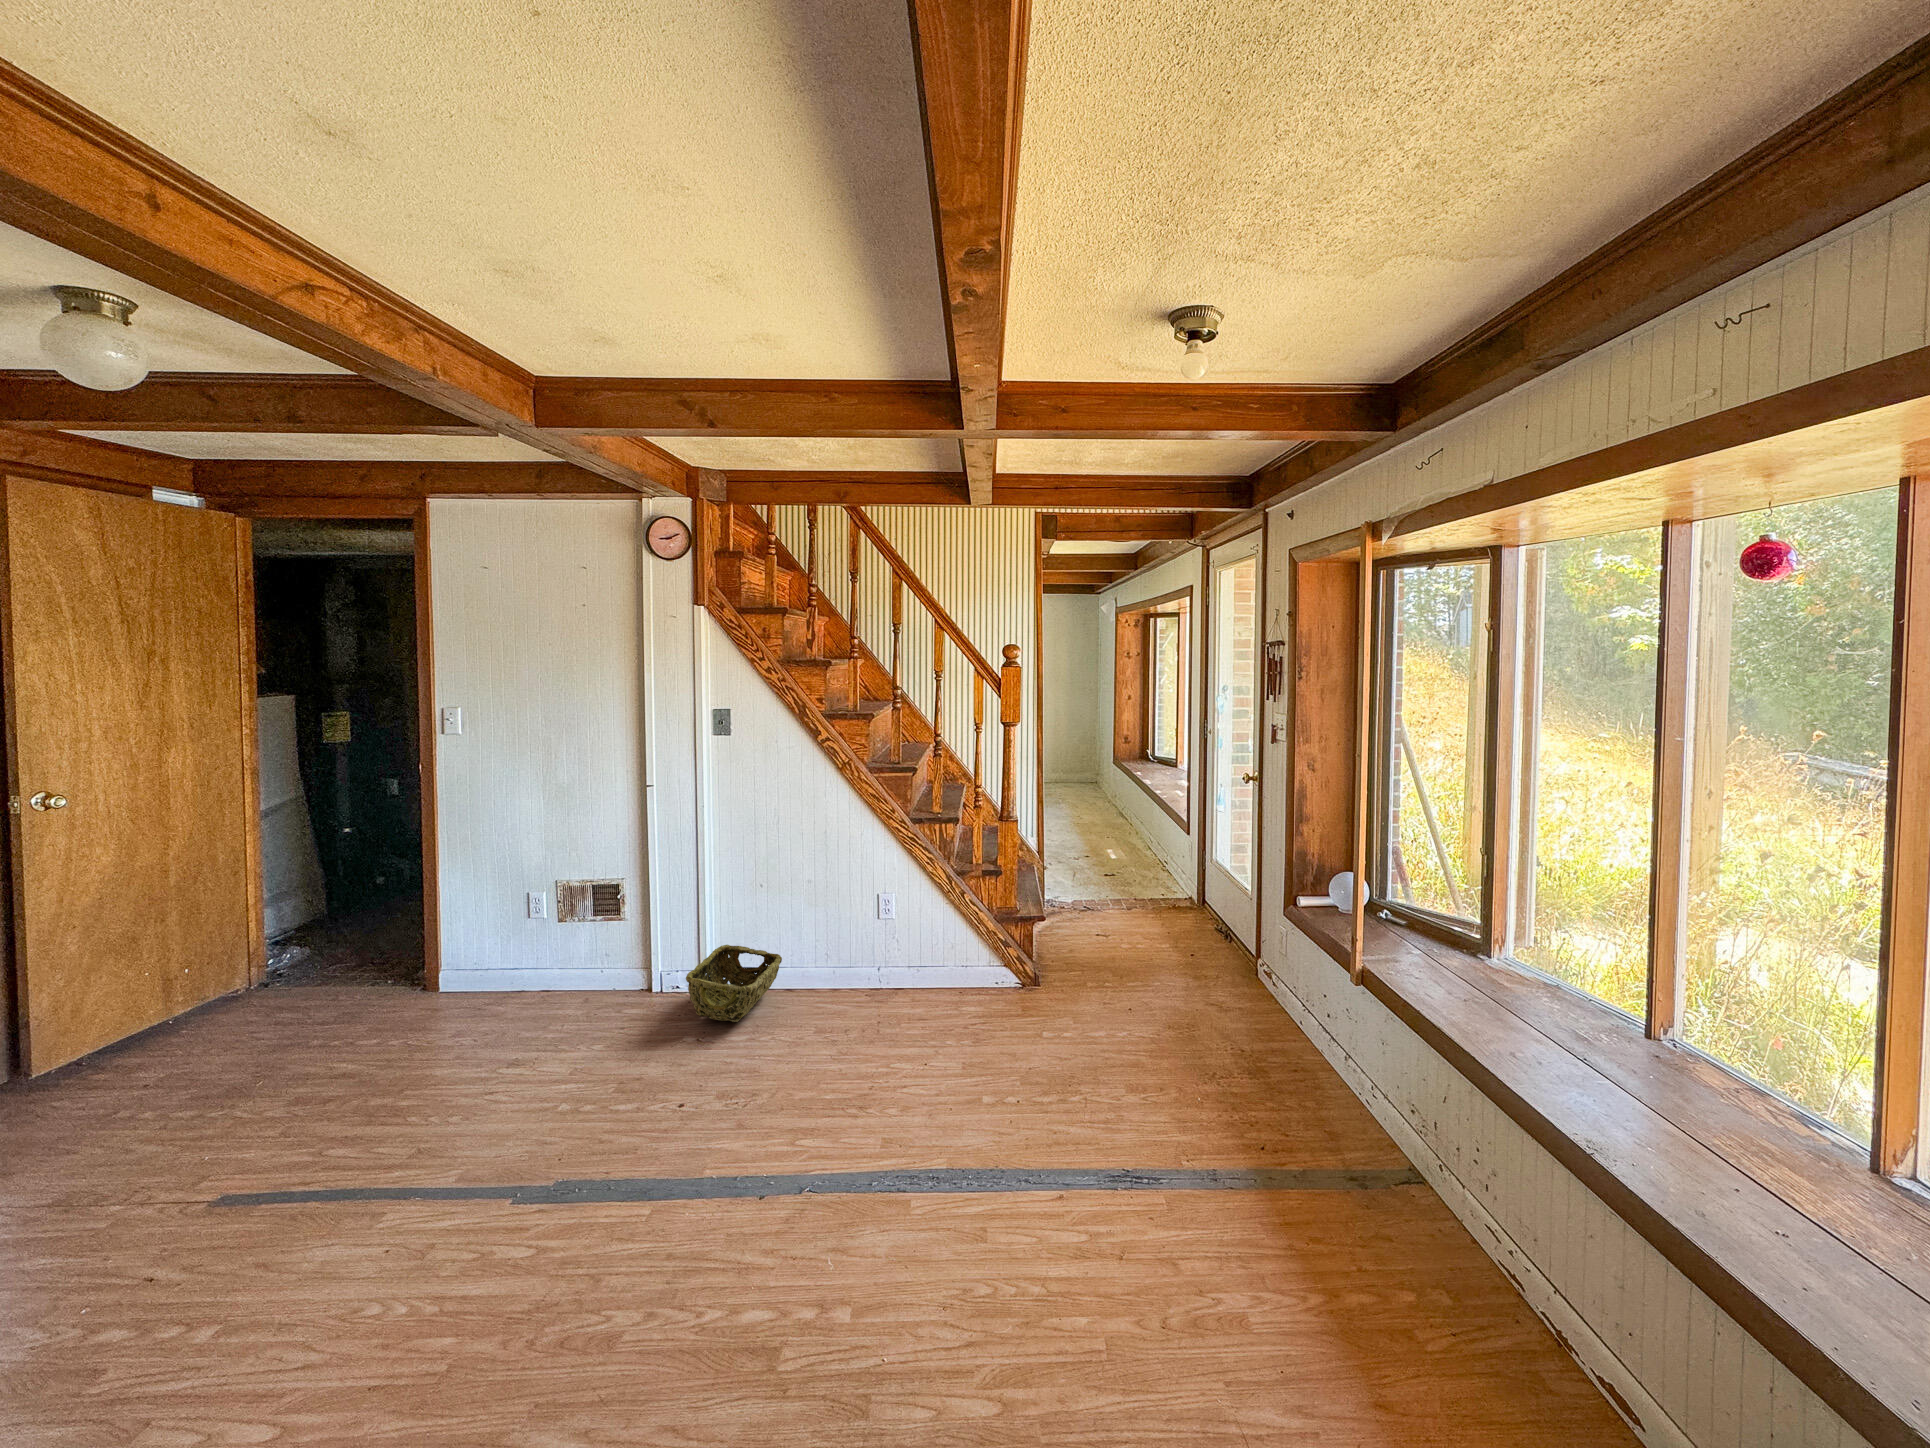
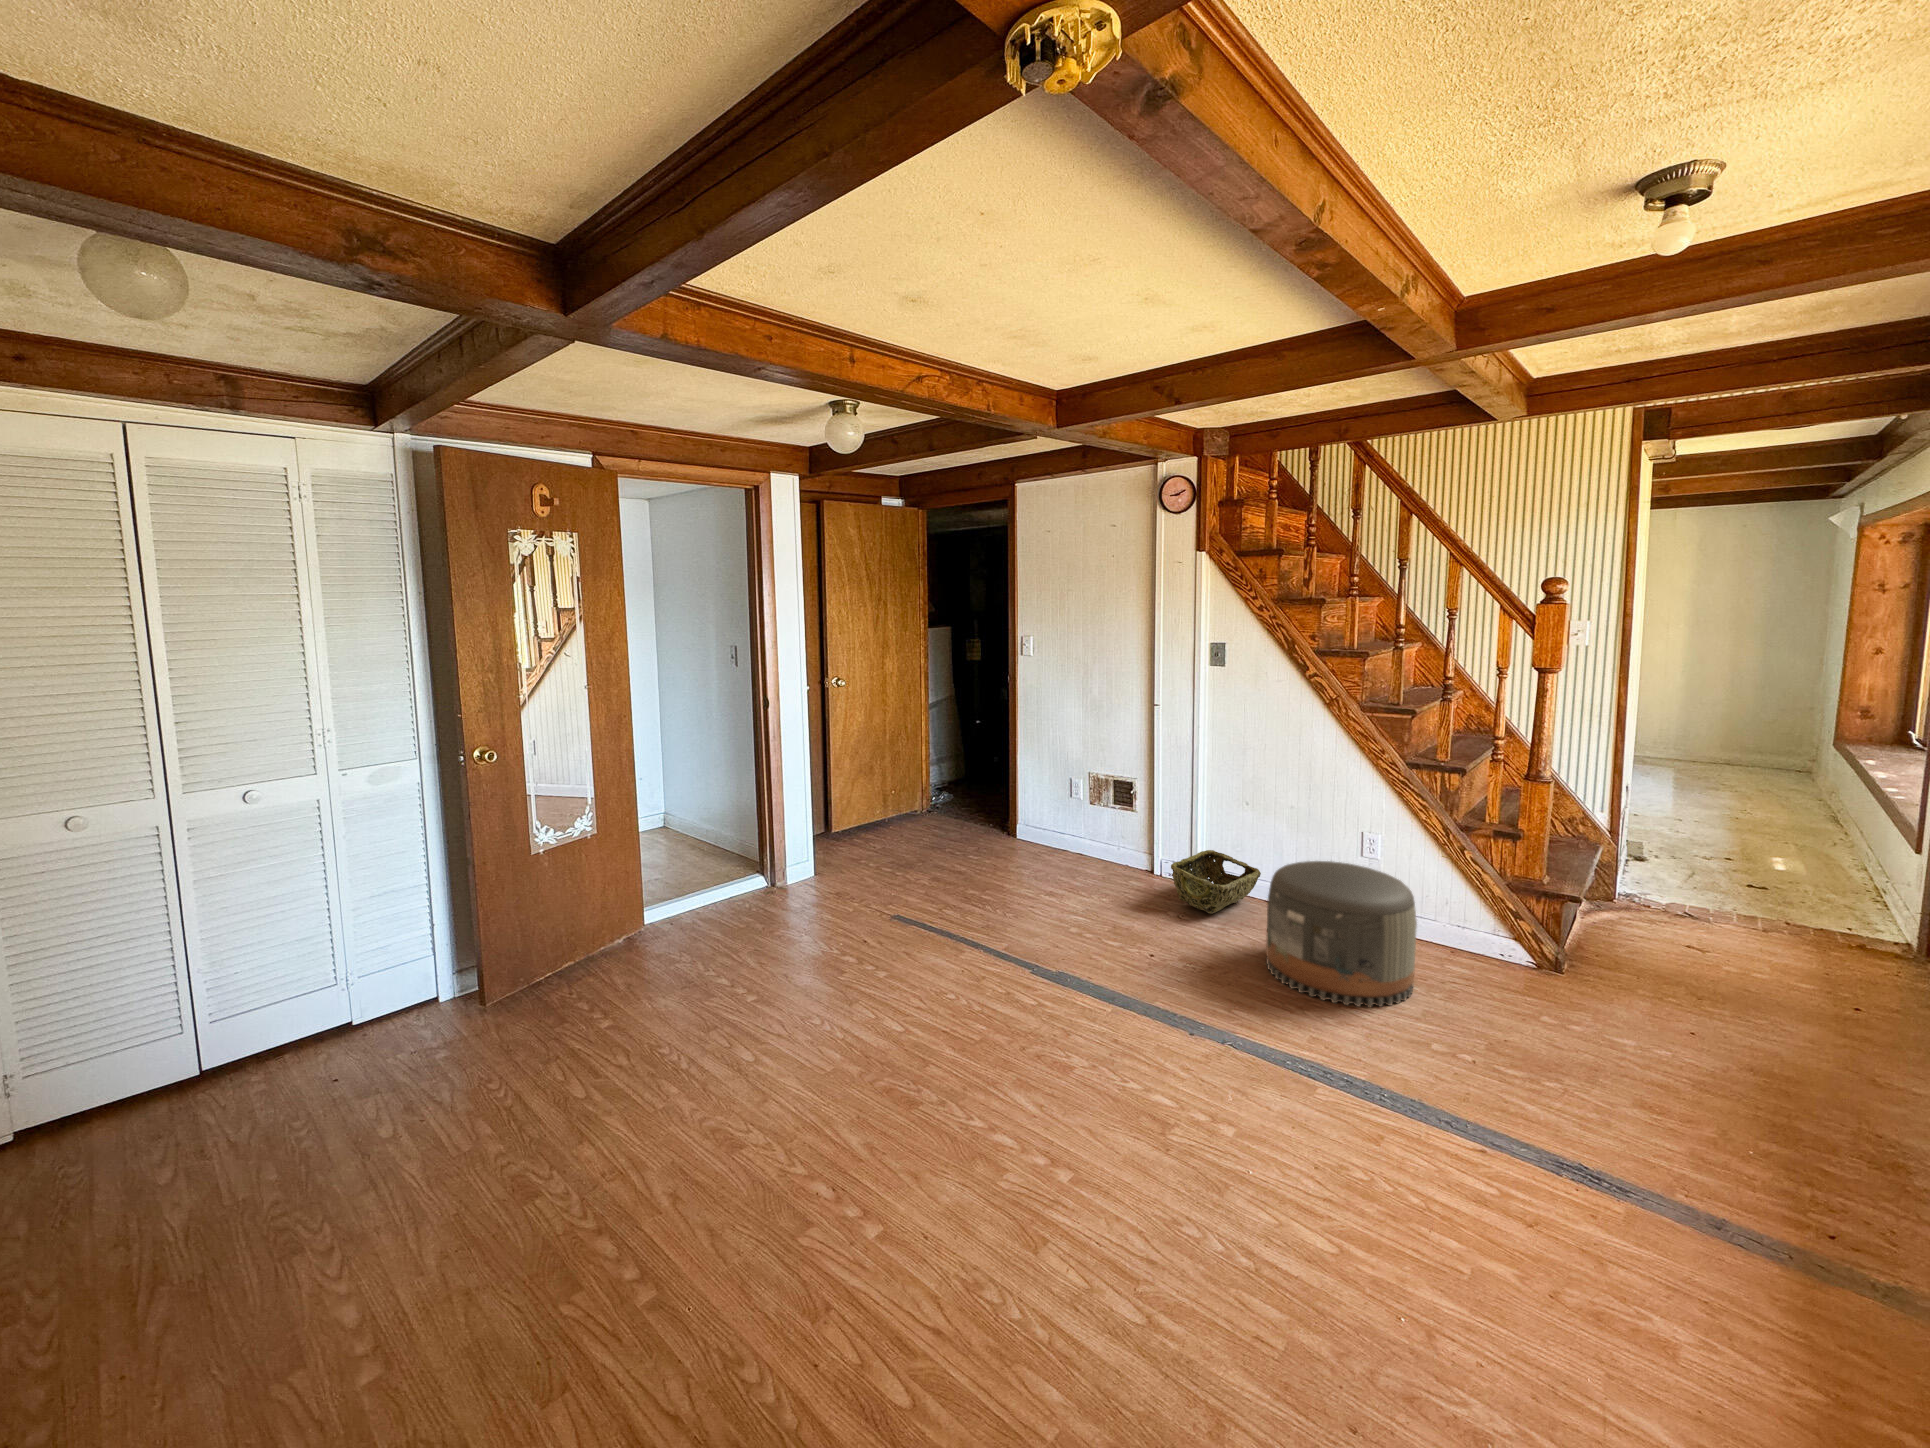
pouf: none [811,929,949,1086] -> present [1266,861,1417,1007]

